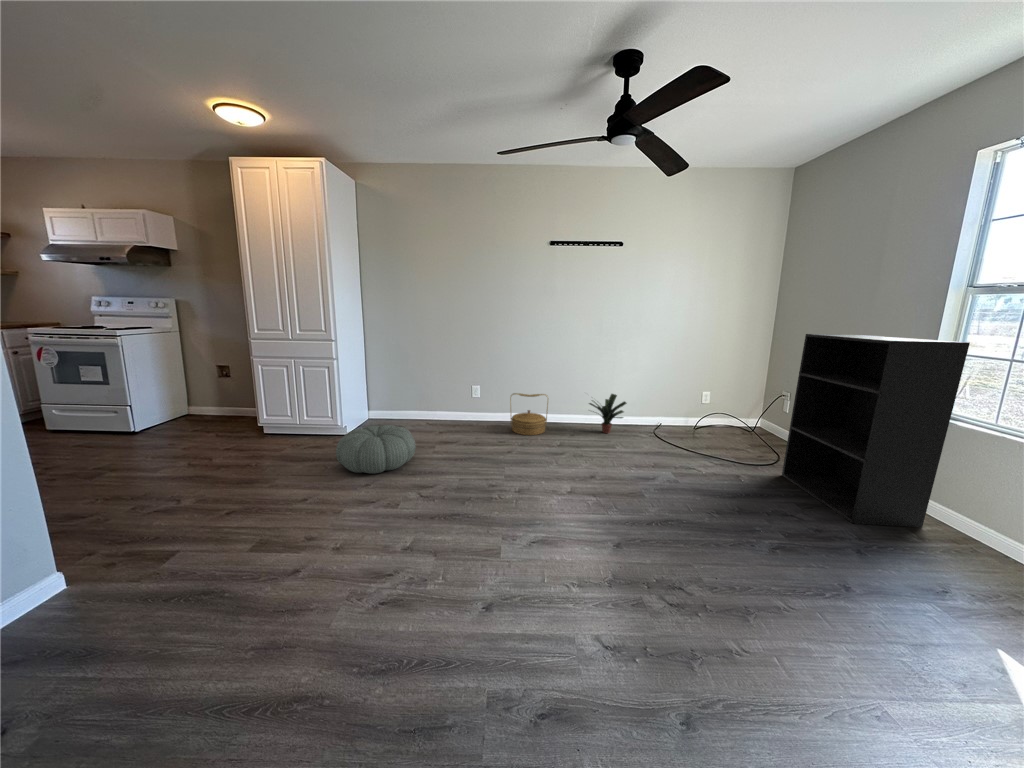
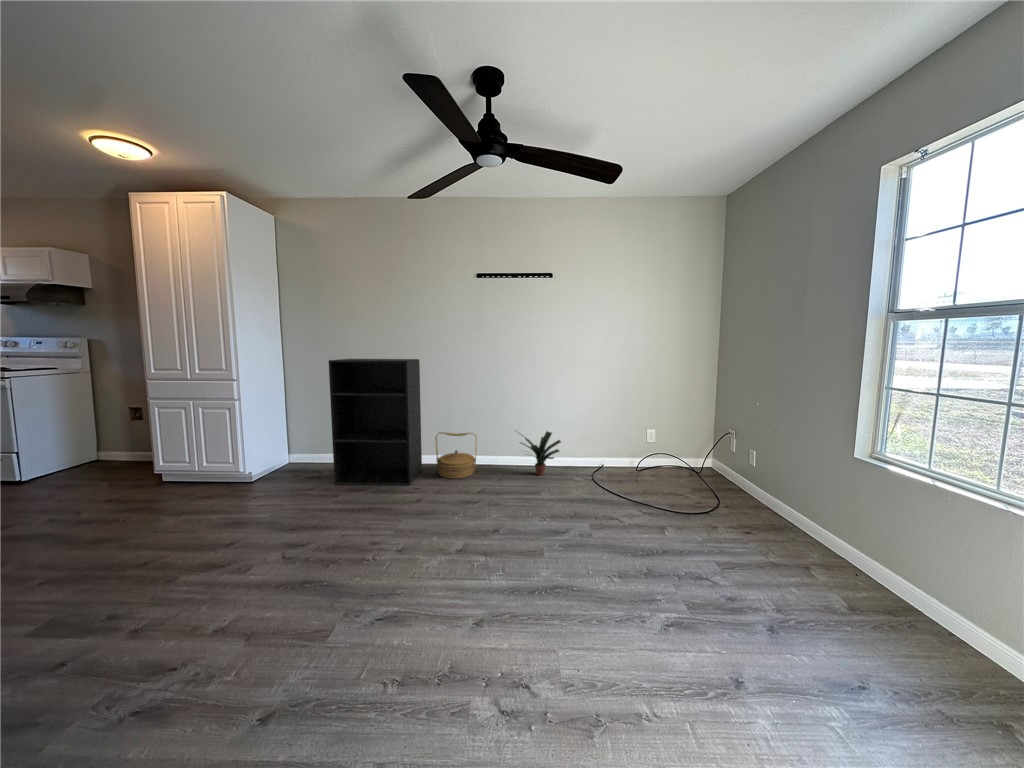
bookshelf: present [782,334,970,527] -> present [329,359,422,486]
pouf: present [336,425,416,473] -> none [209,471,309,529]

